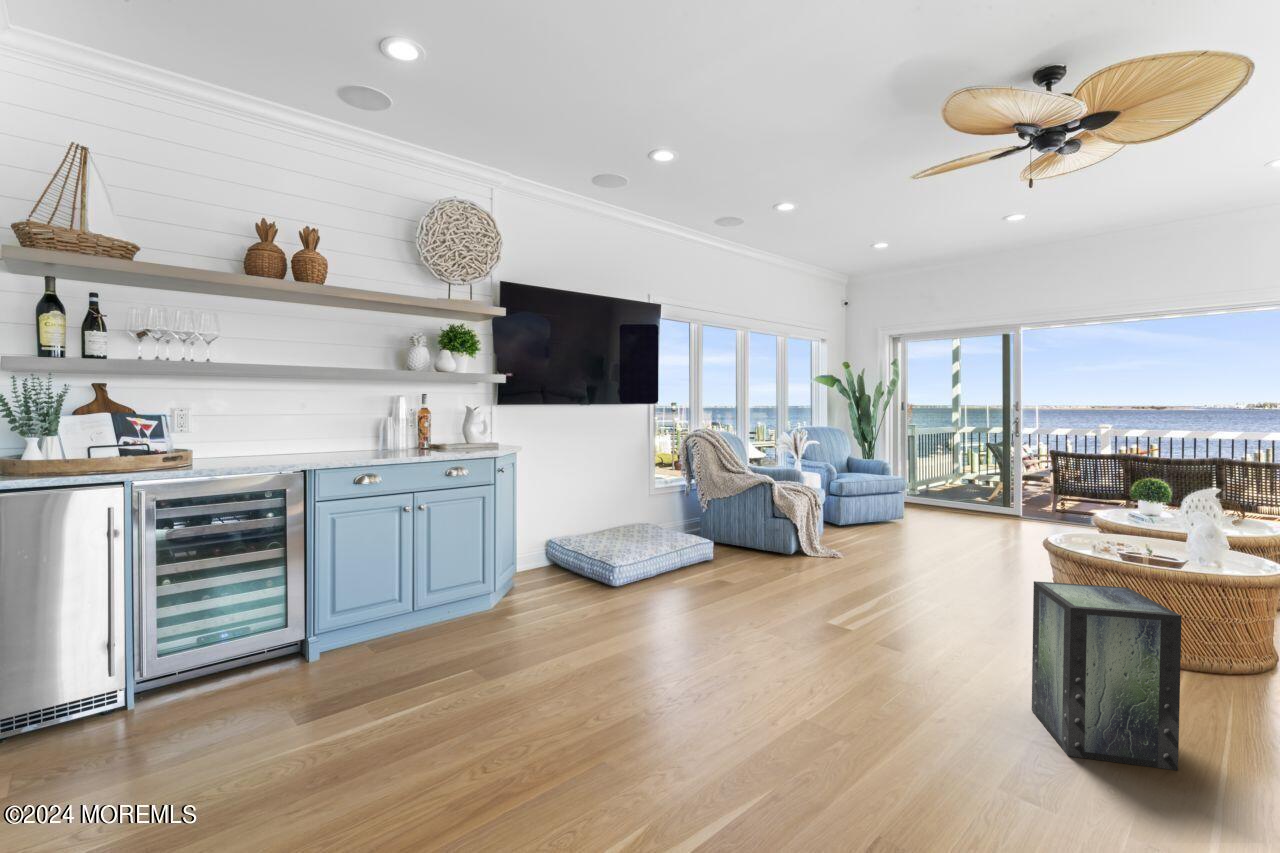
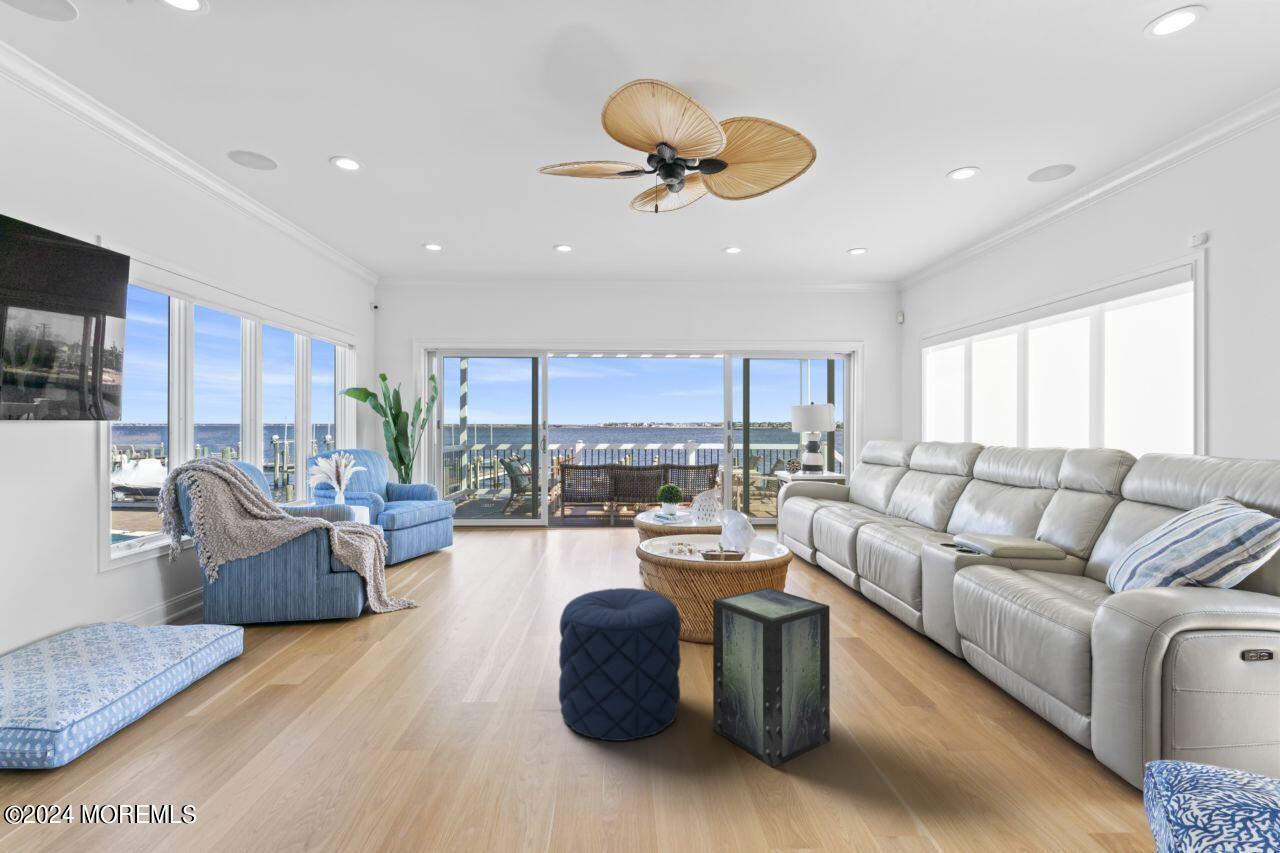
pouf: none [888,557,1014,692] -> present [559,588,681,741]

